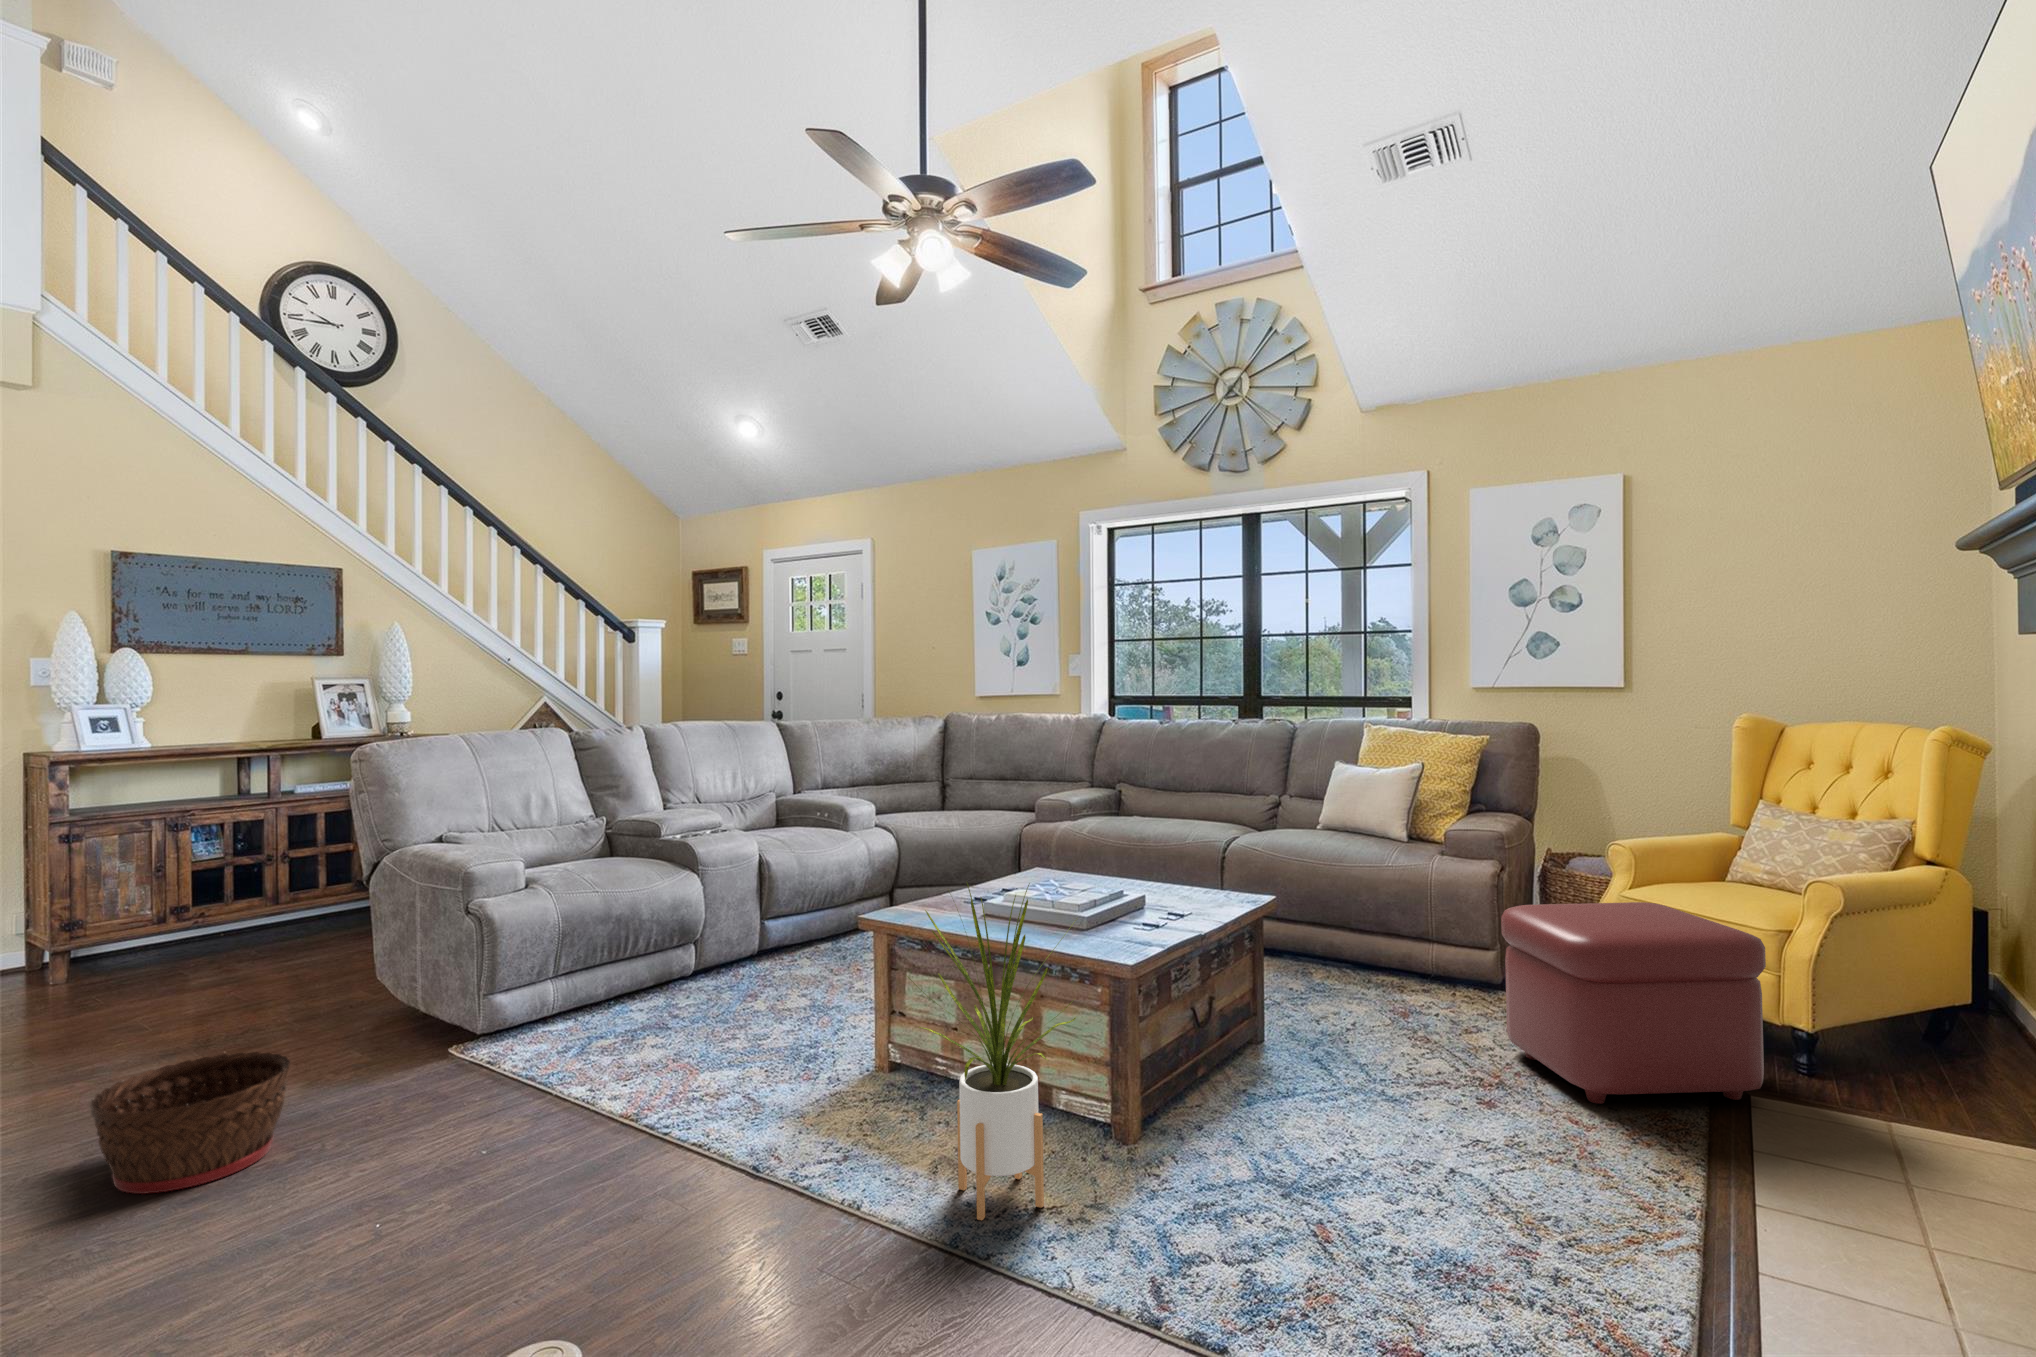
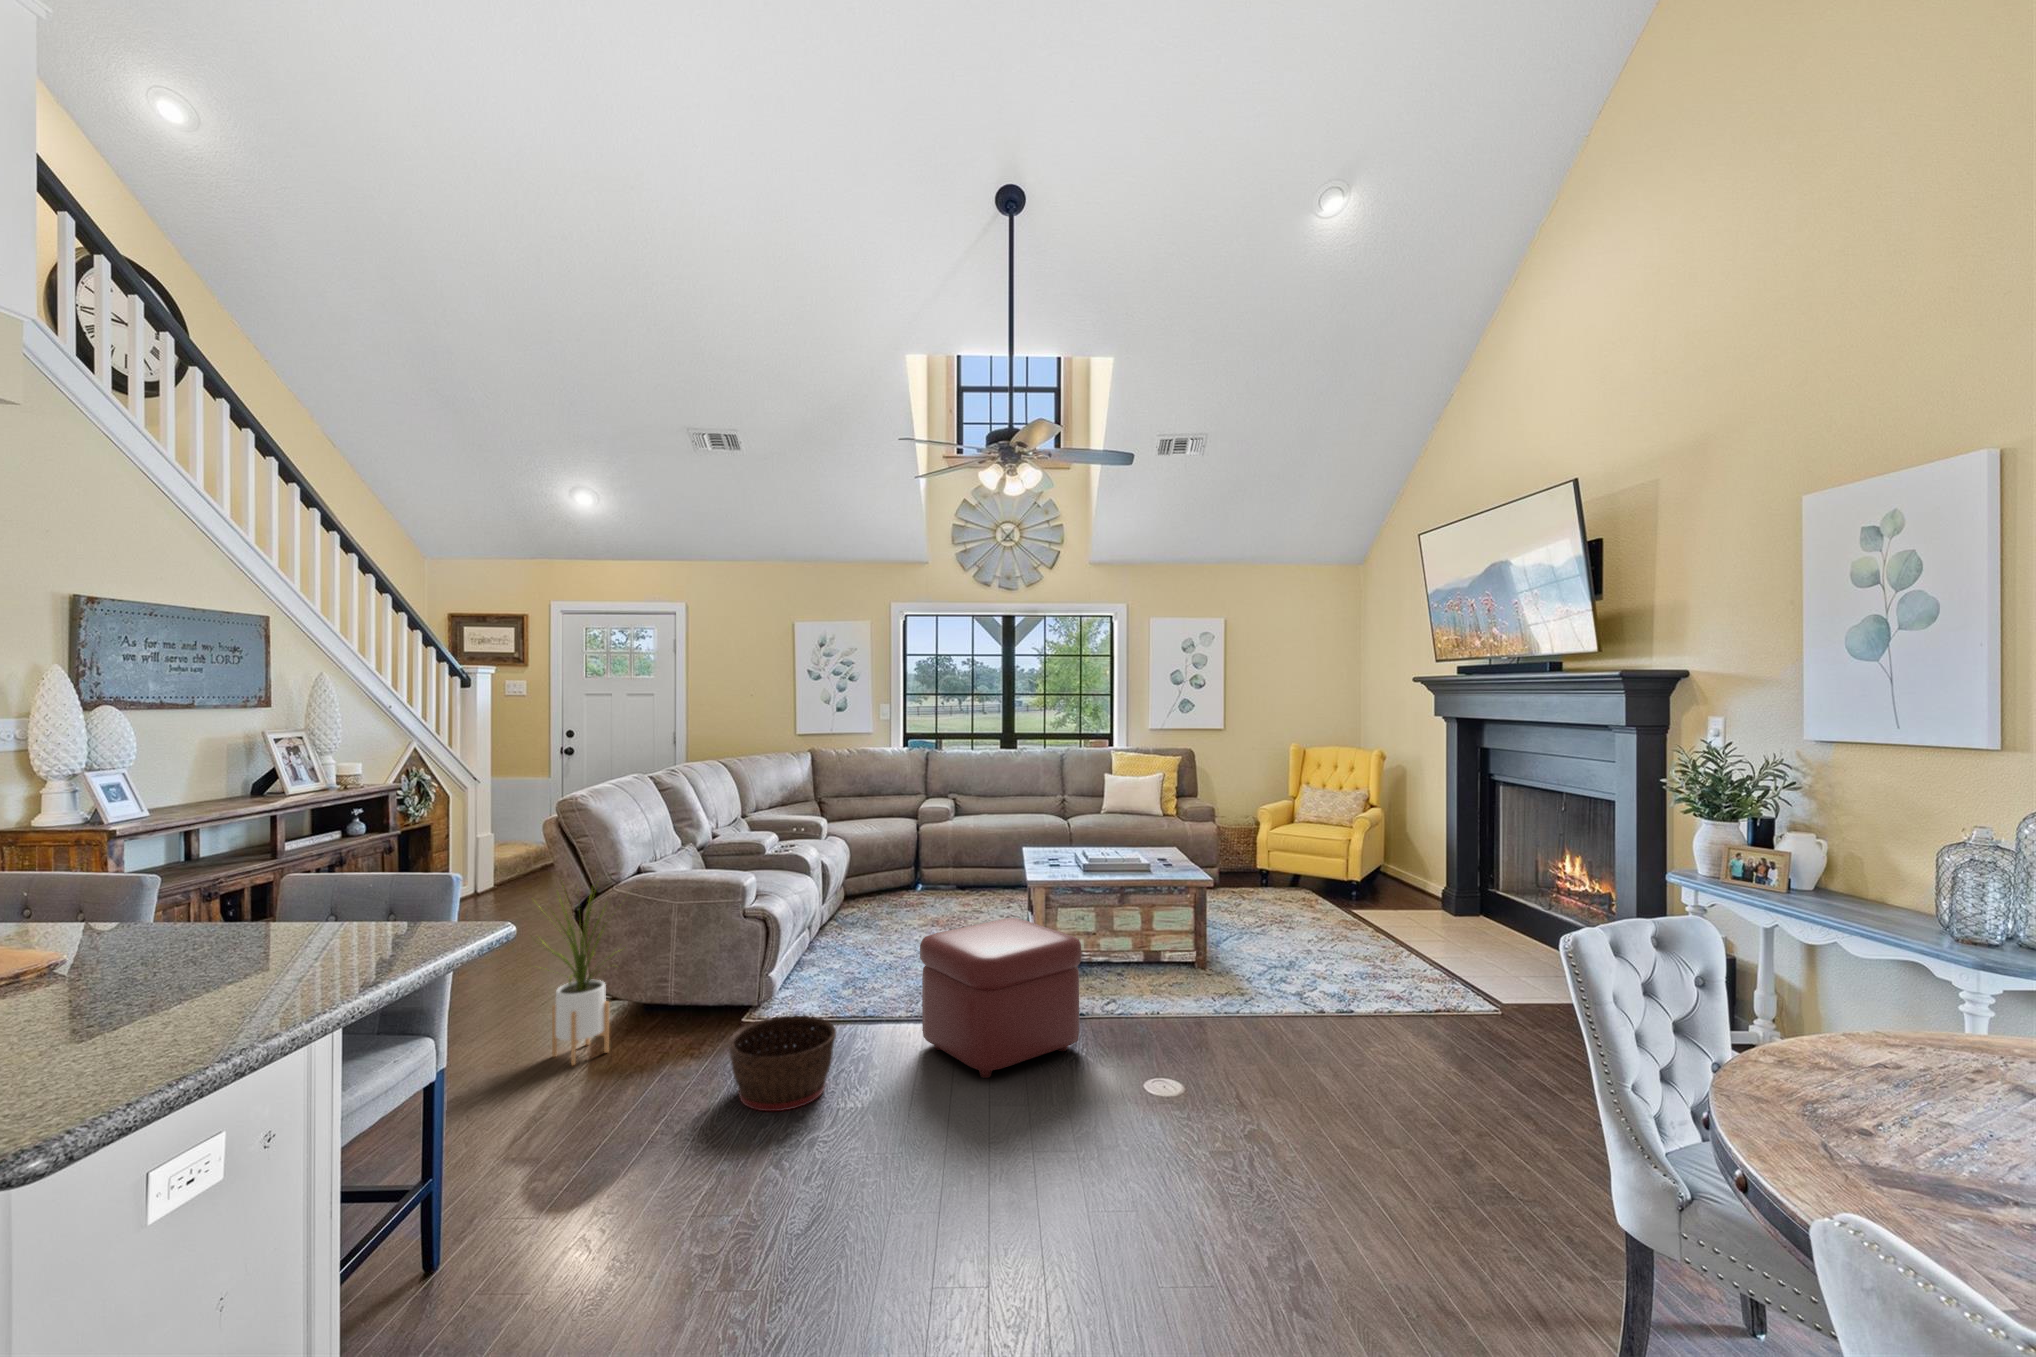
house plant: present [908,883,1076,1220] -> present [543,889,613,1065]
ottoman: present [1501,902,1766,1104] -> present [920,918,1081,1078]

